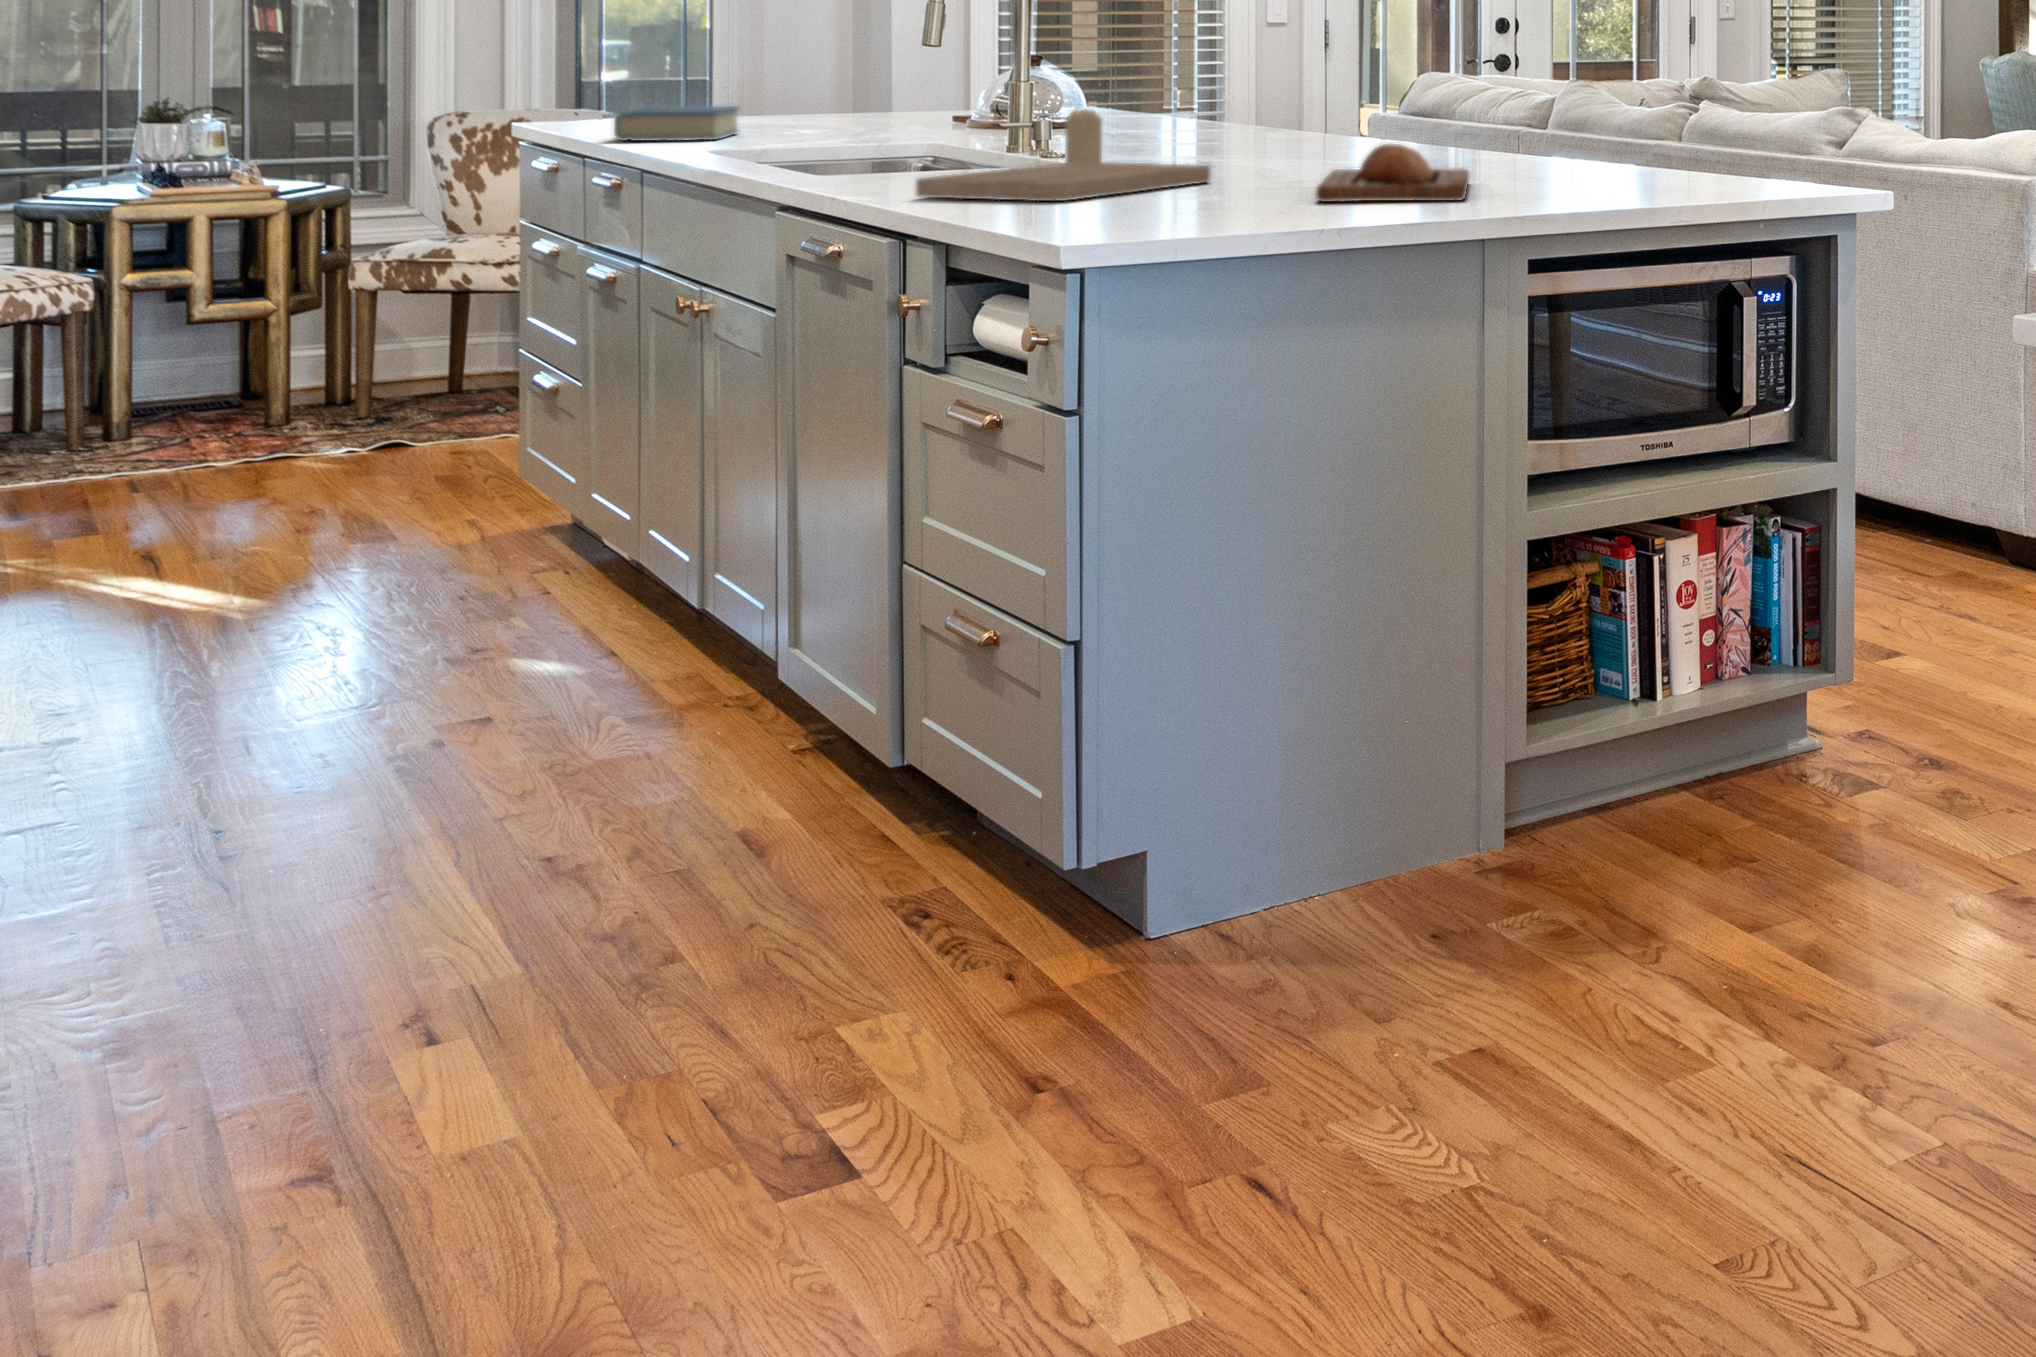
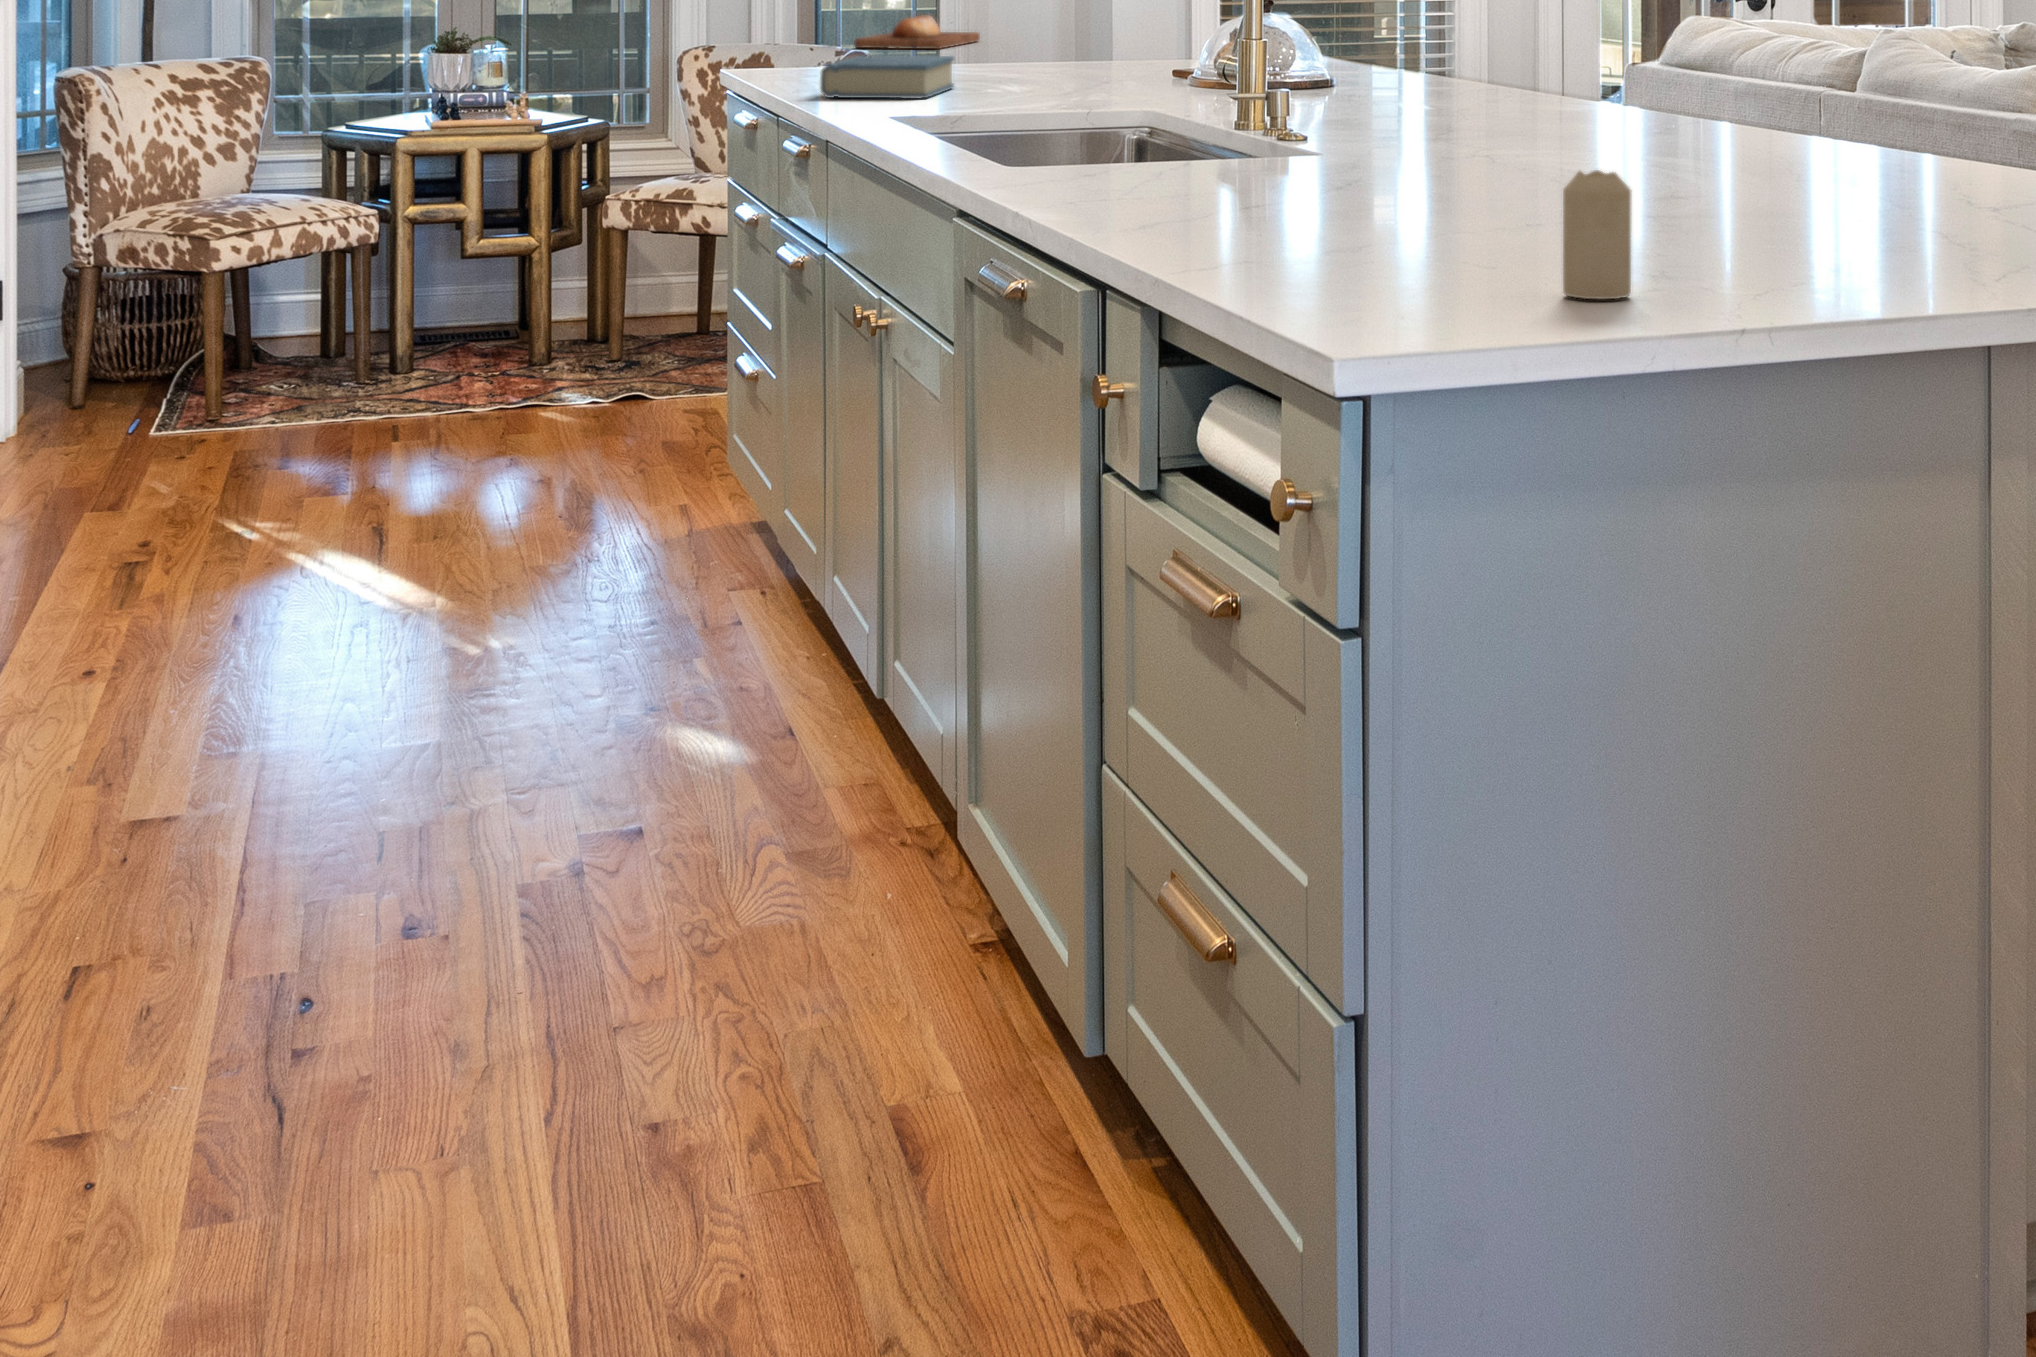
candle: present [1065,109,1102,163] -> present [1563,170,1632,299]
bread loaf: present [1316,144,1470,202] -> present [854,15,980,49]
cutting board: present [916,162,1210,201] -> none [1130,163,1511,236]

